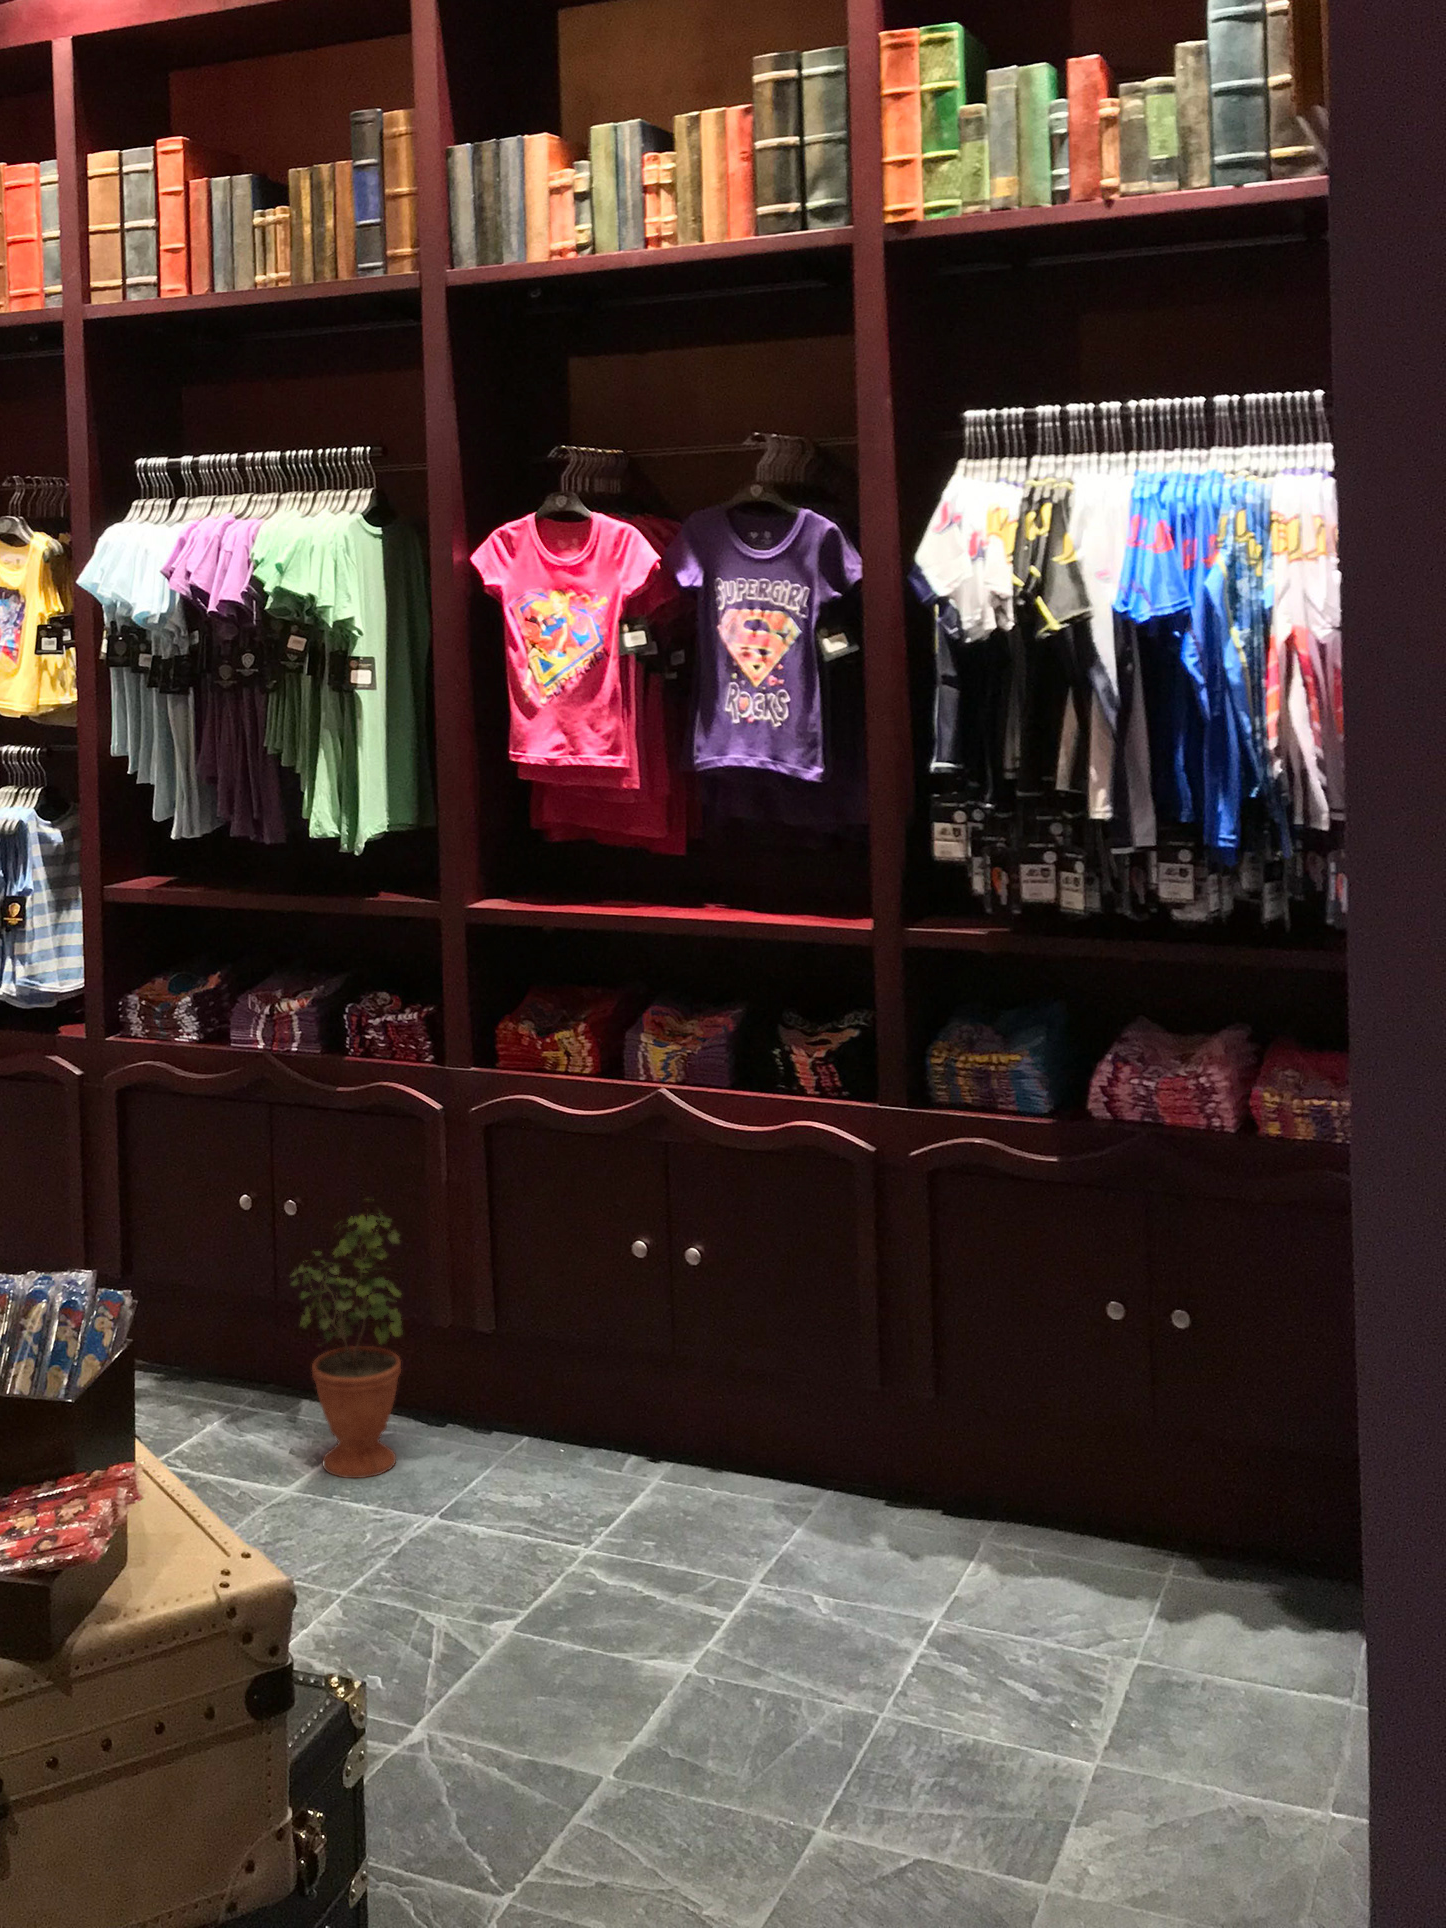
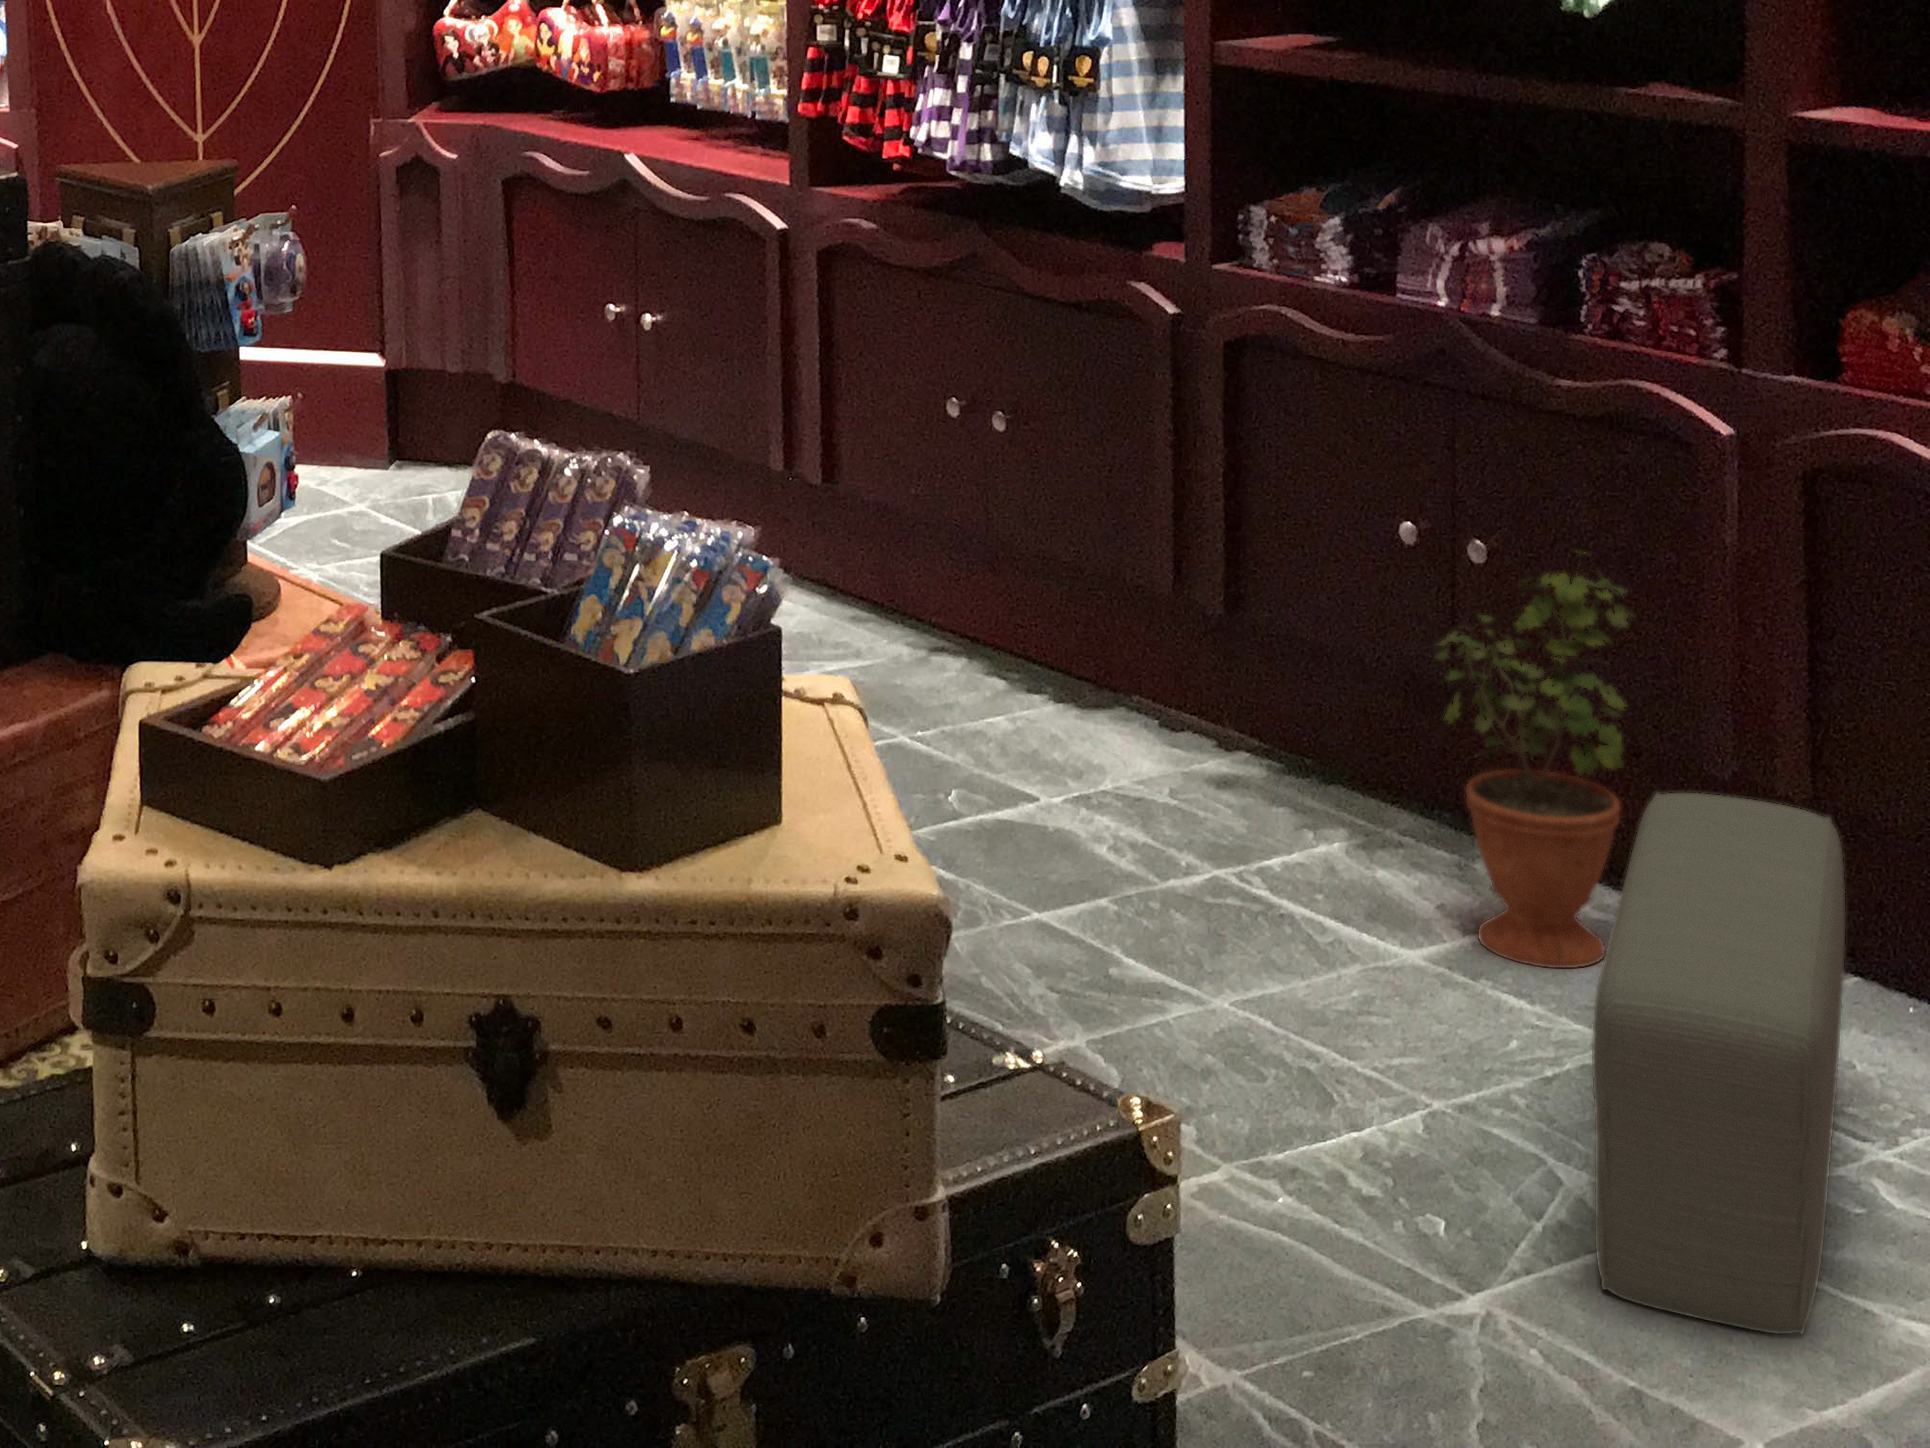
pouf: none [438,1339,596,1692] -> present [1592,793,1845,1334]

